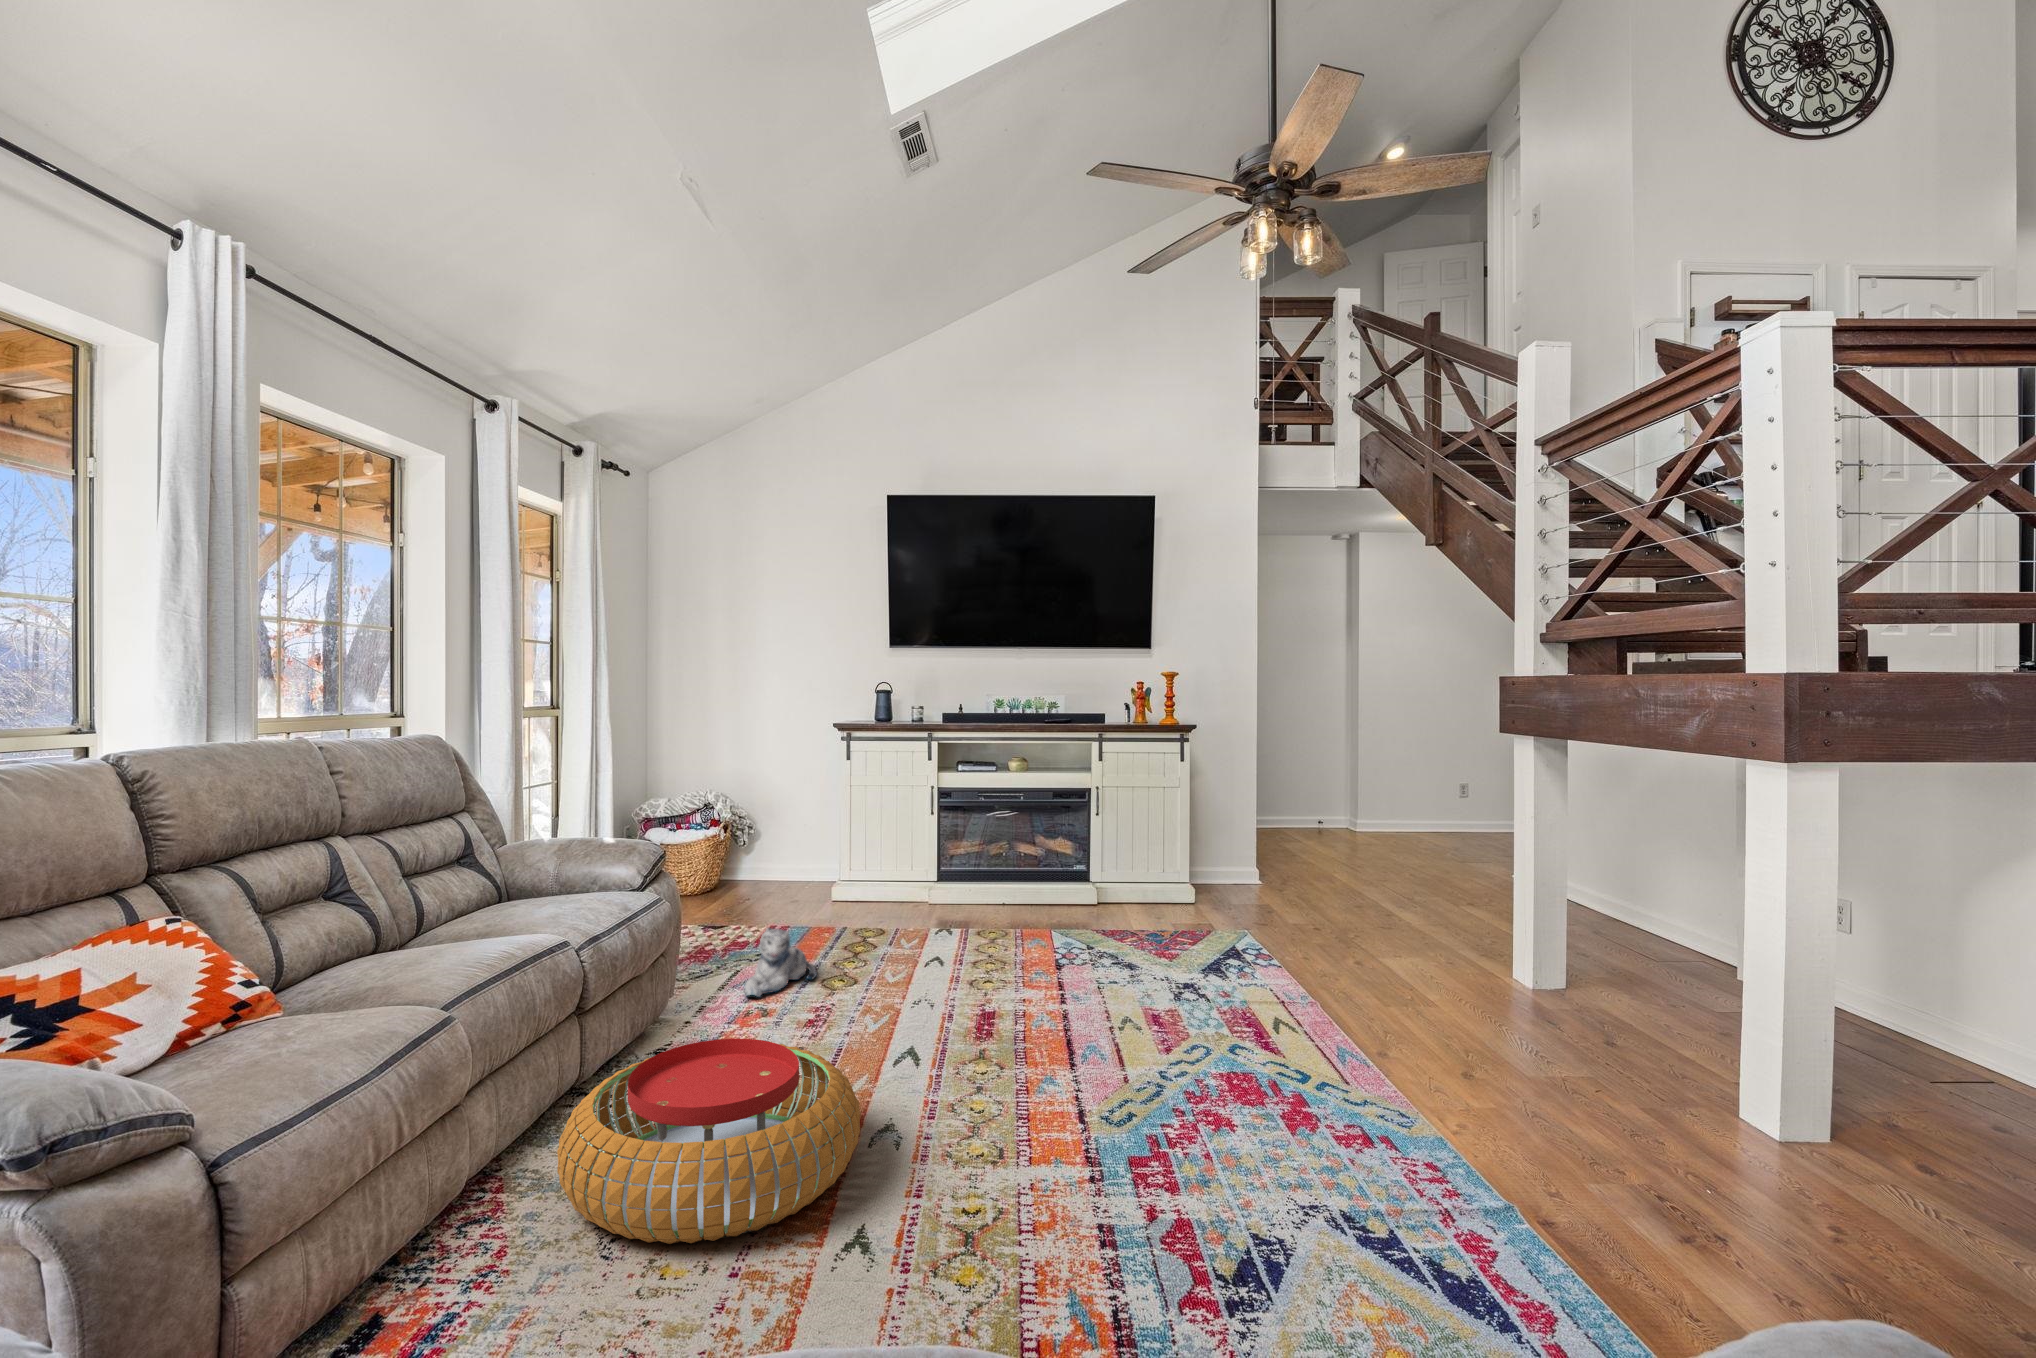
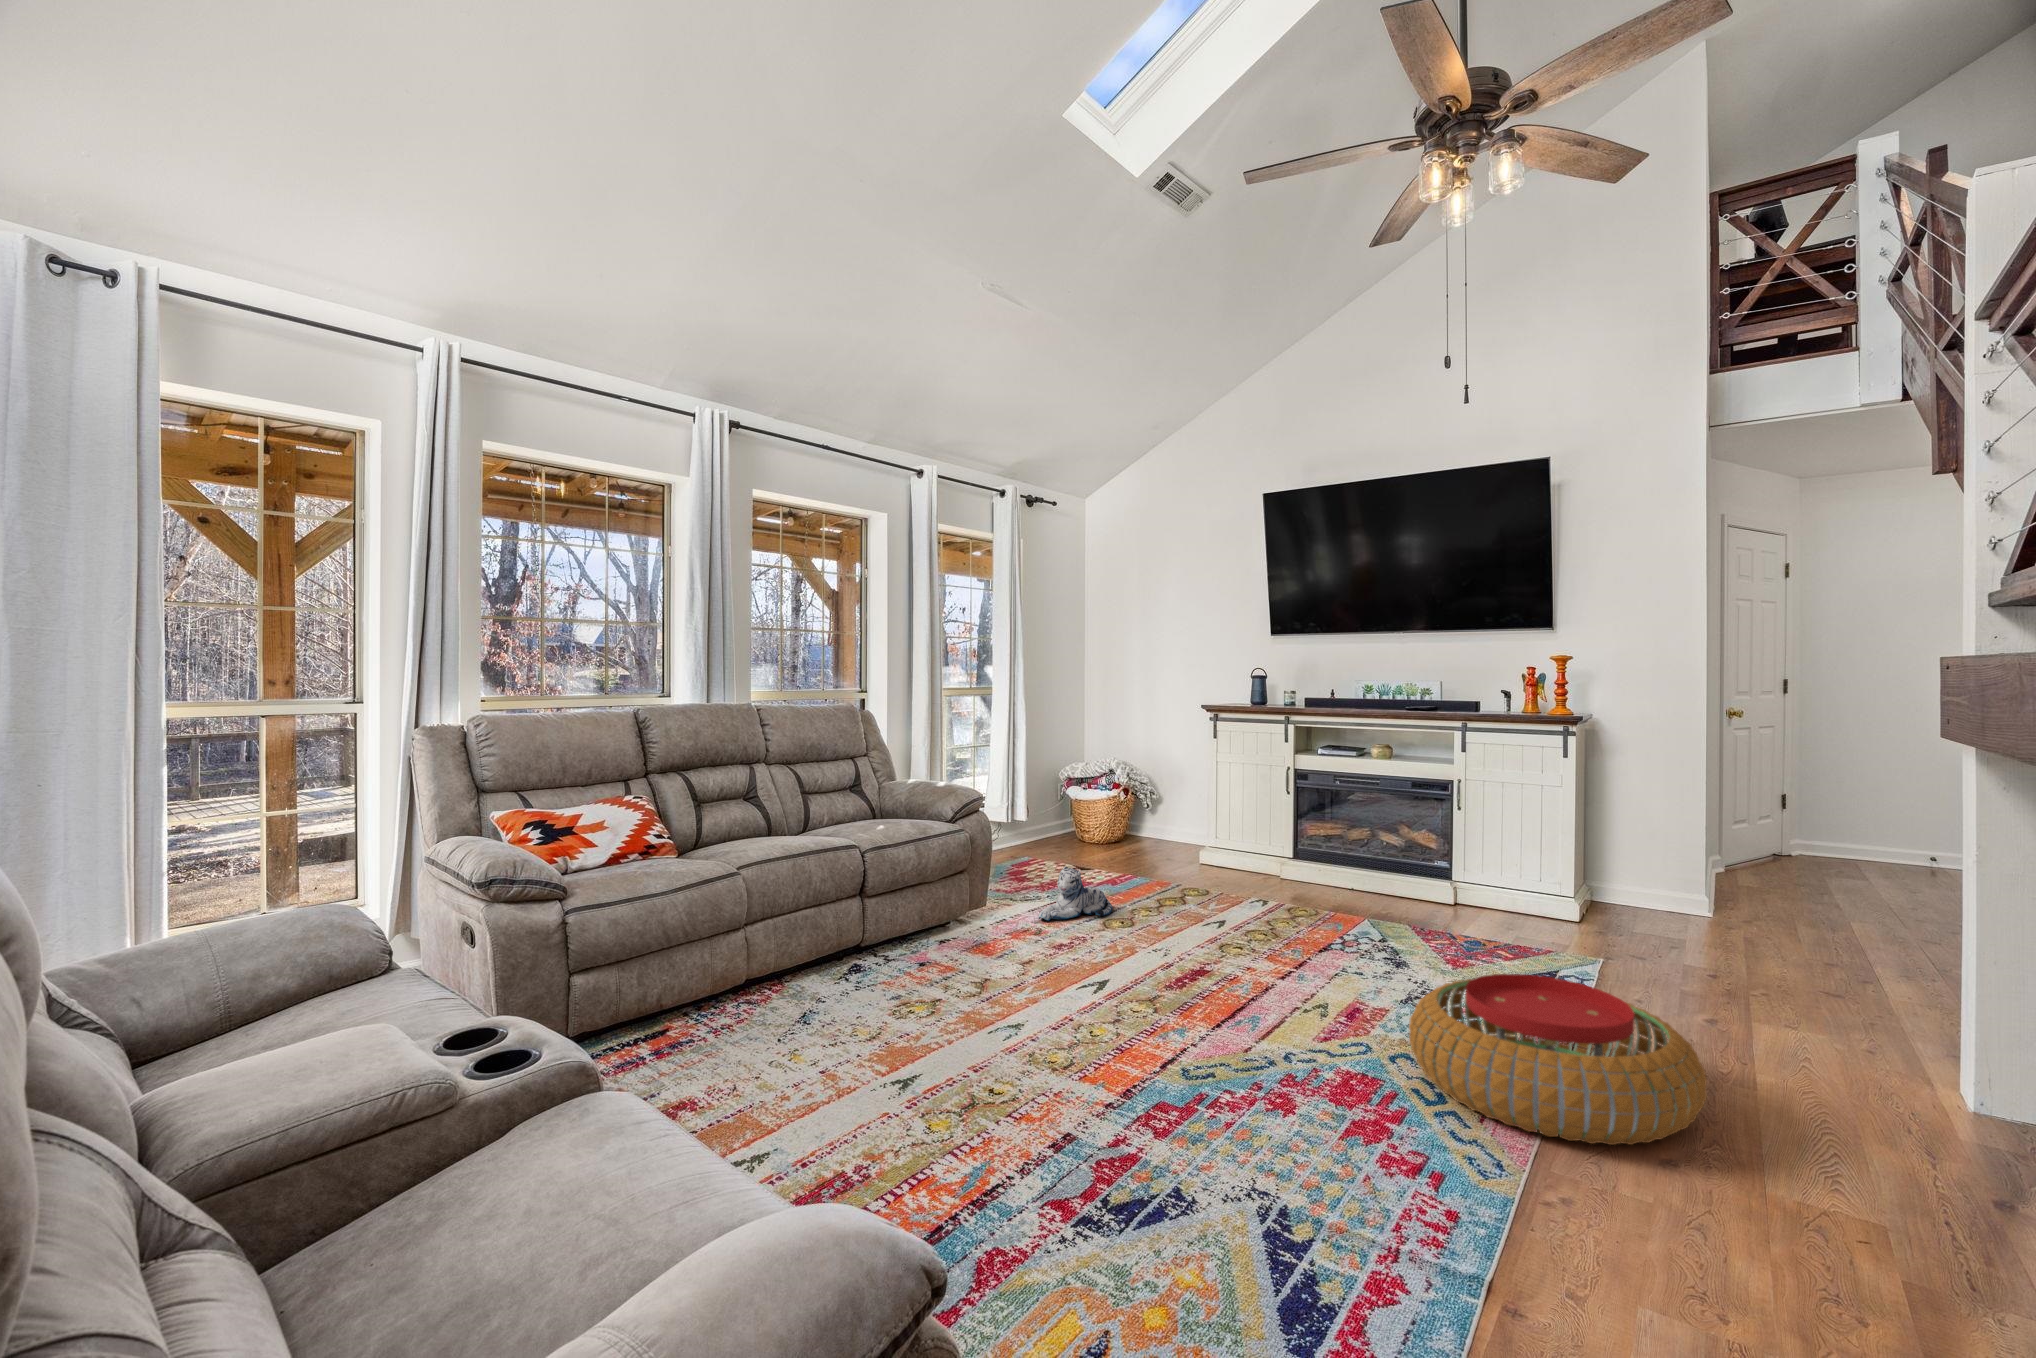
pouf: present [557,1039,860,1244] -> present [1409,974,1707,1145]

